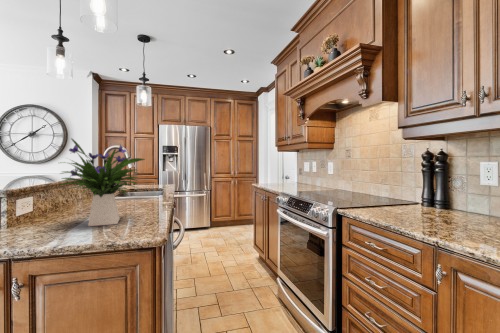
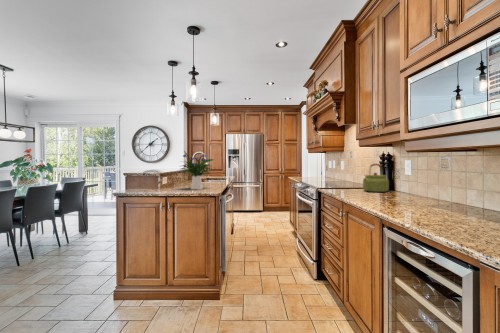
kettle: none [430,169,483,221] -> present [363,164,389,192]

